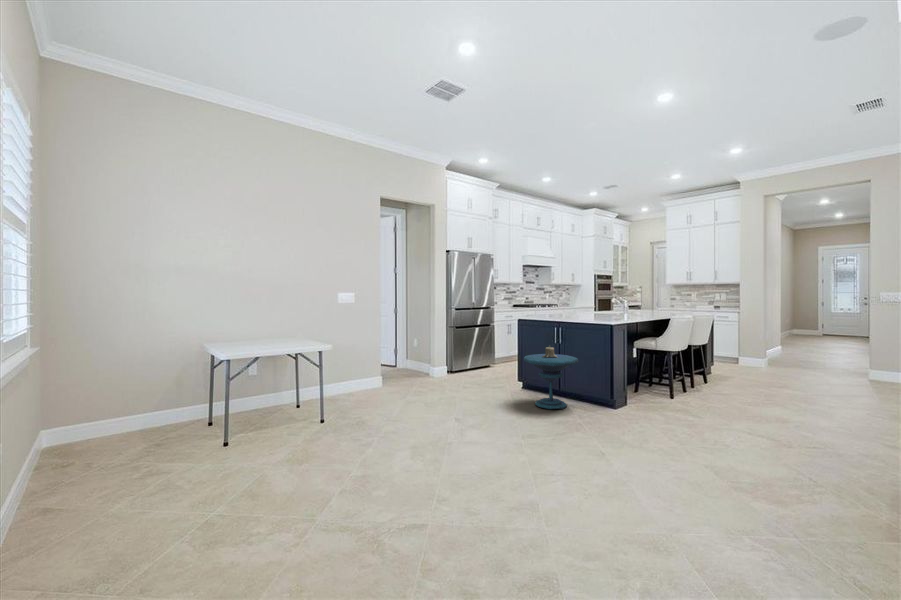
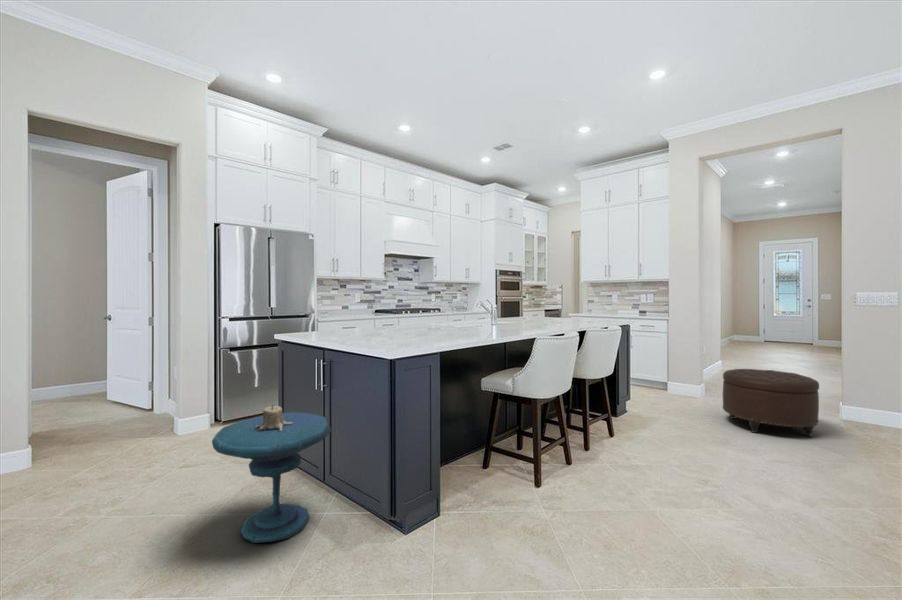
ottoman: none [783,343,849,384] -> present [723,369,819,437]

